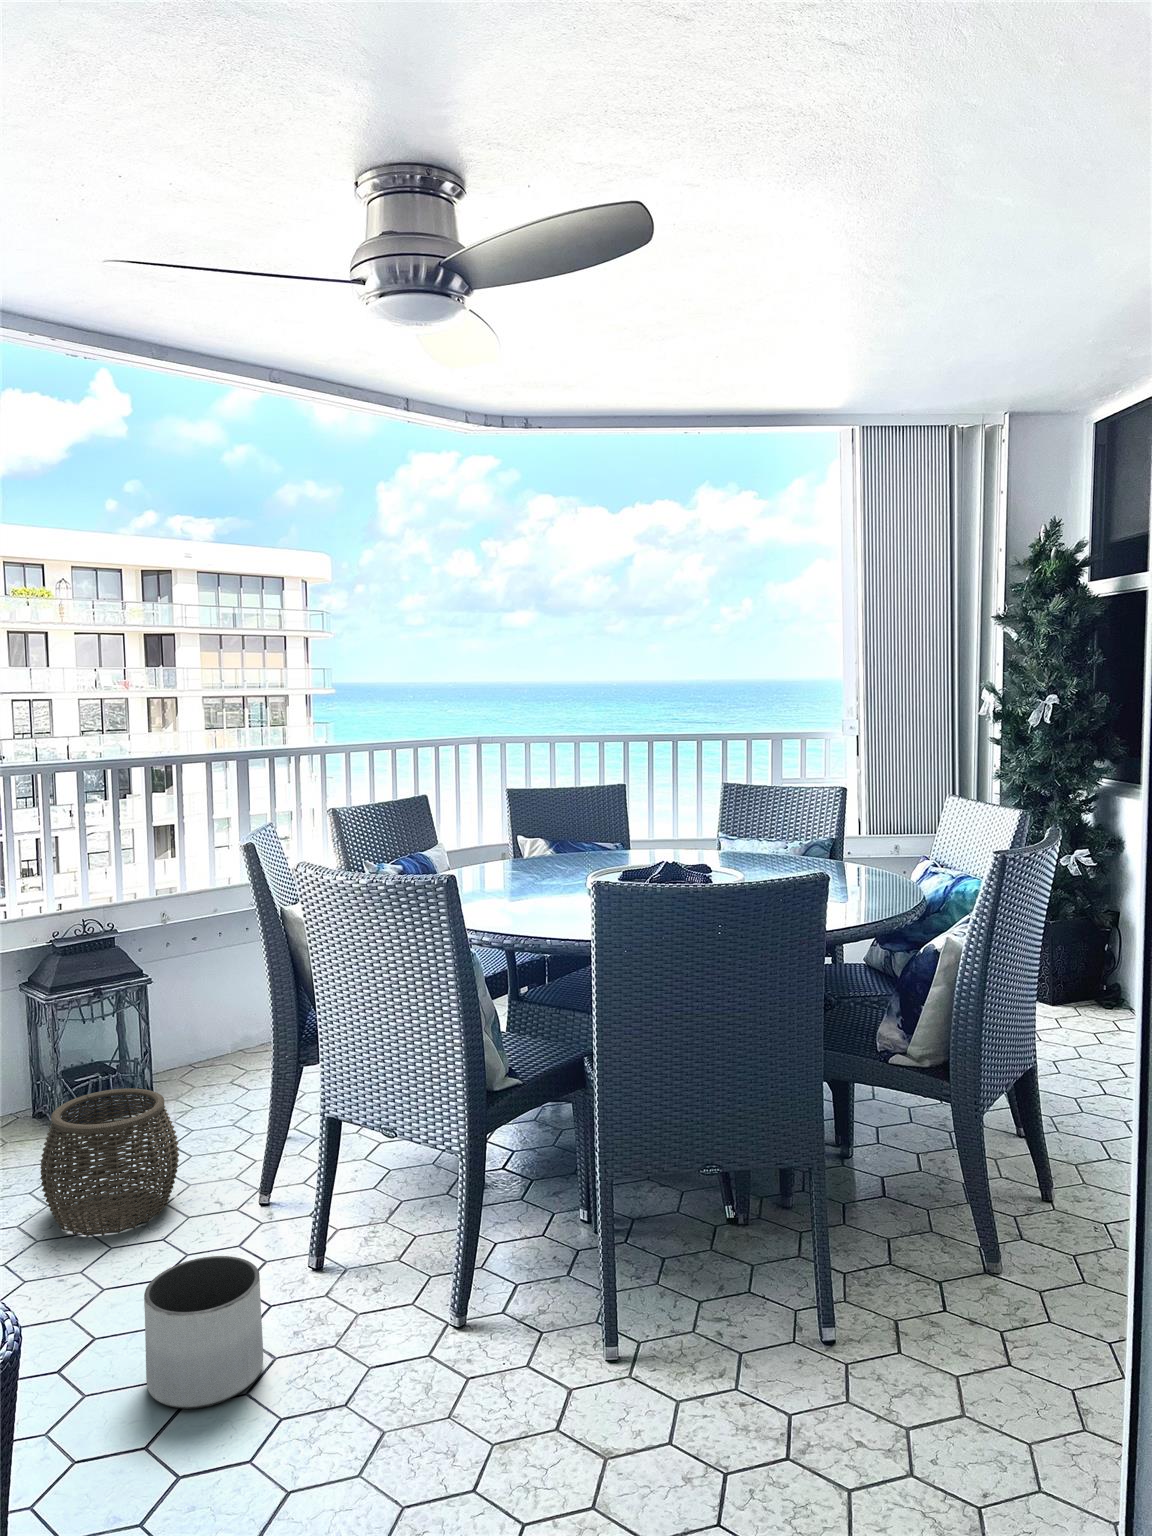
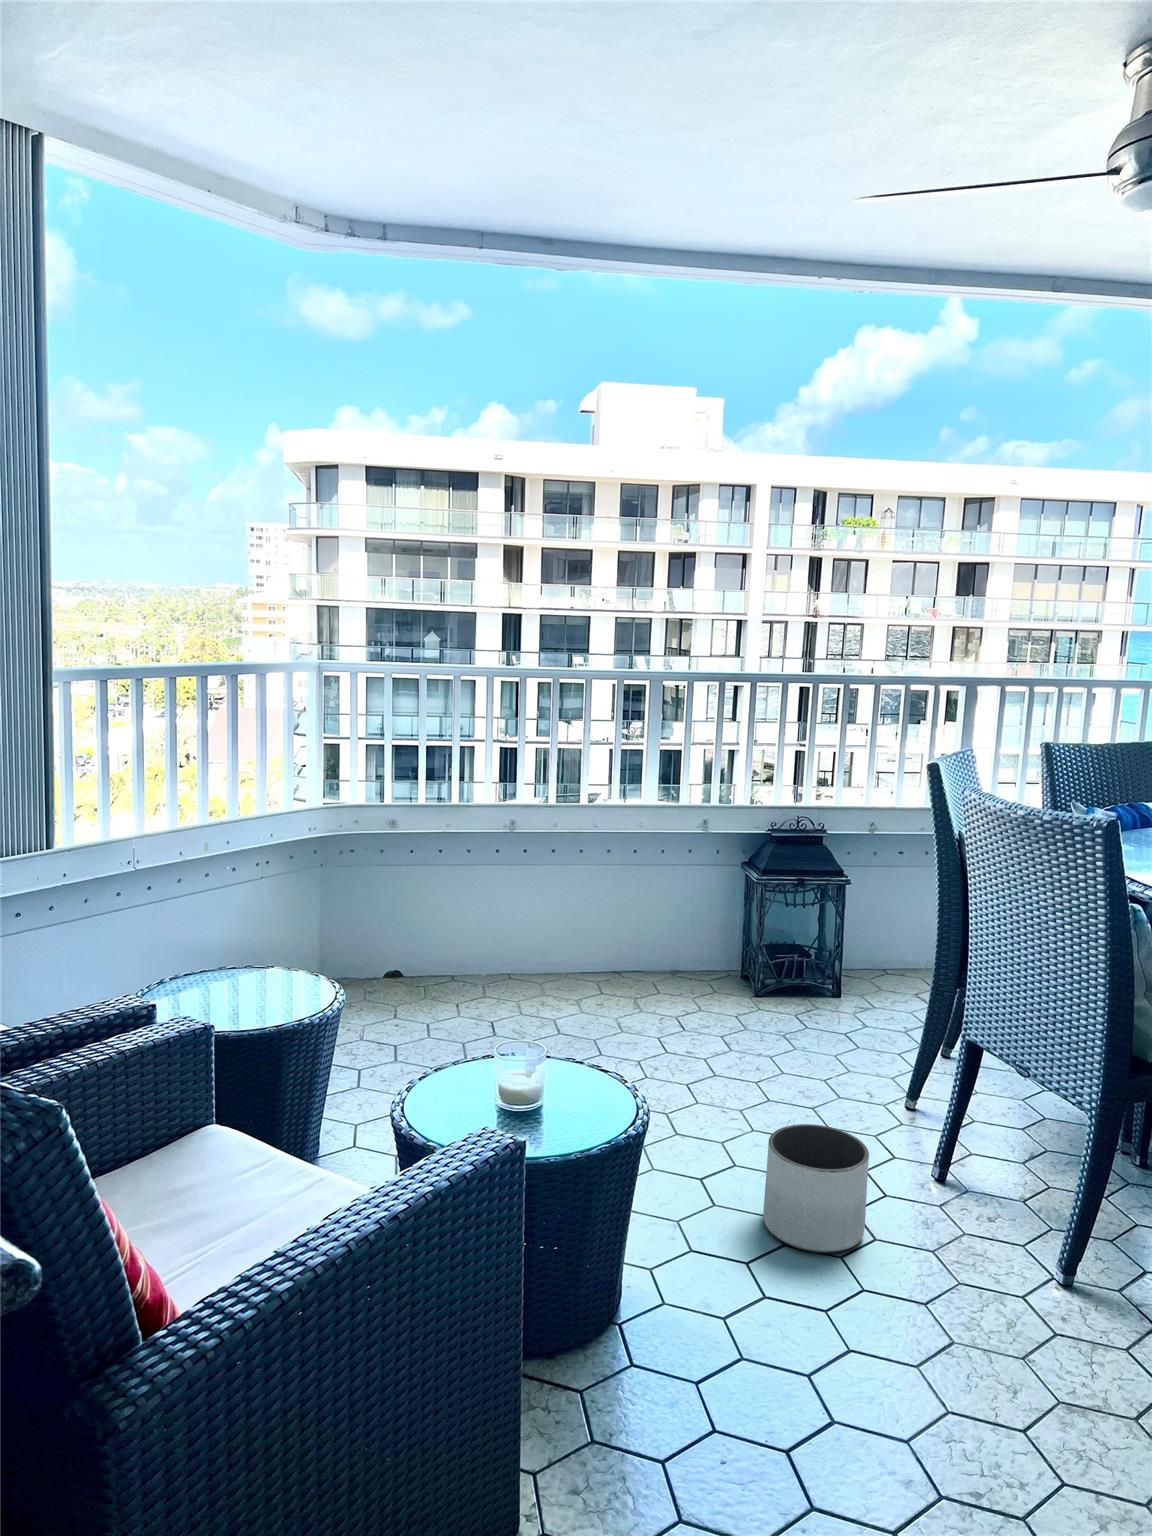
woven basket: present [40,1088,179,1236] -> none [725,966,841,1090]

